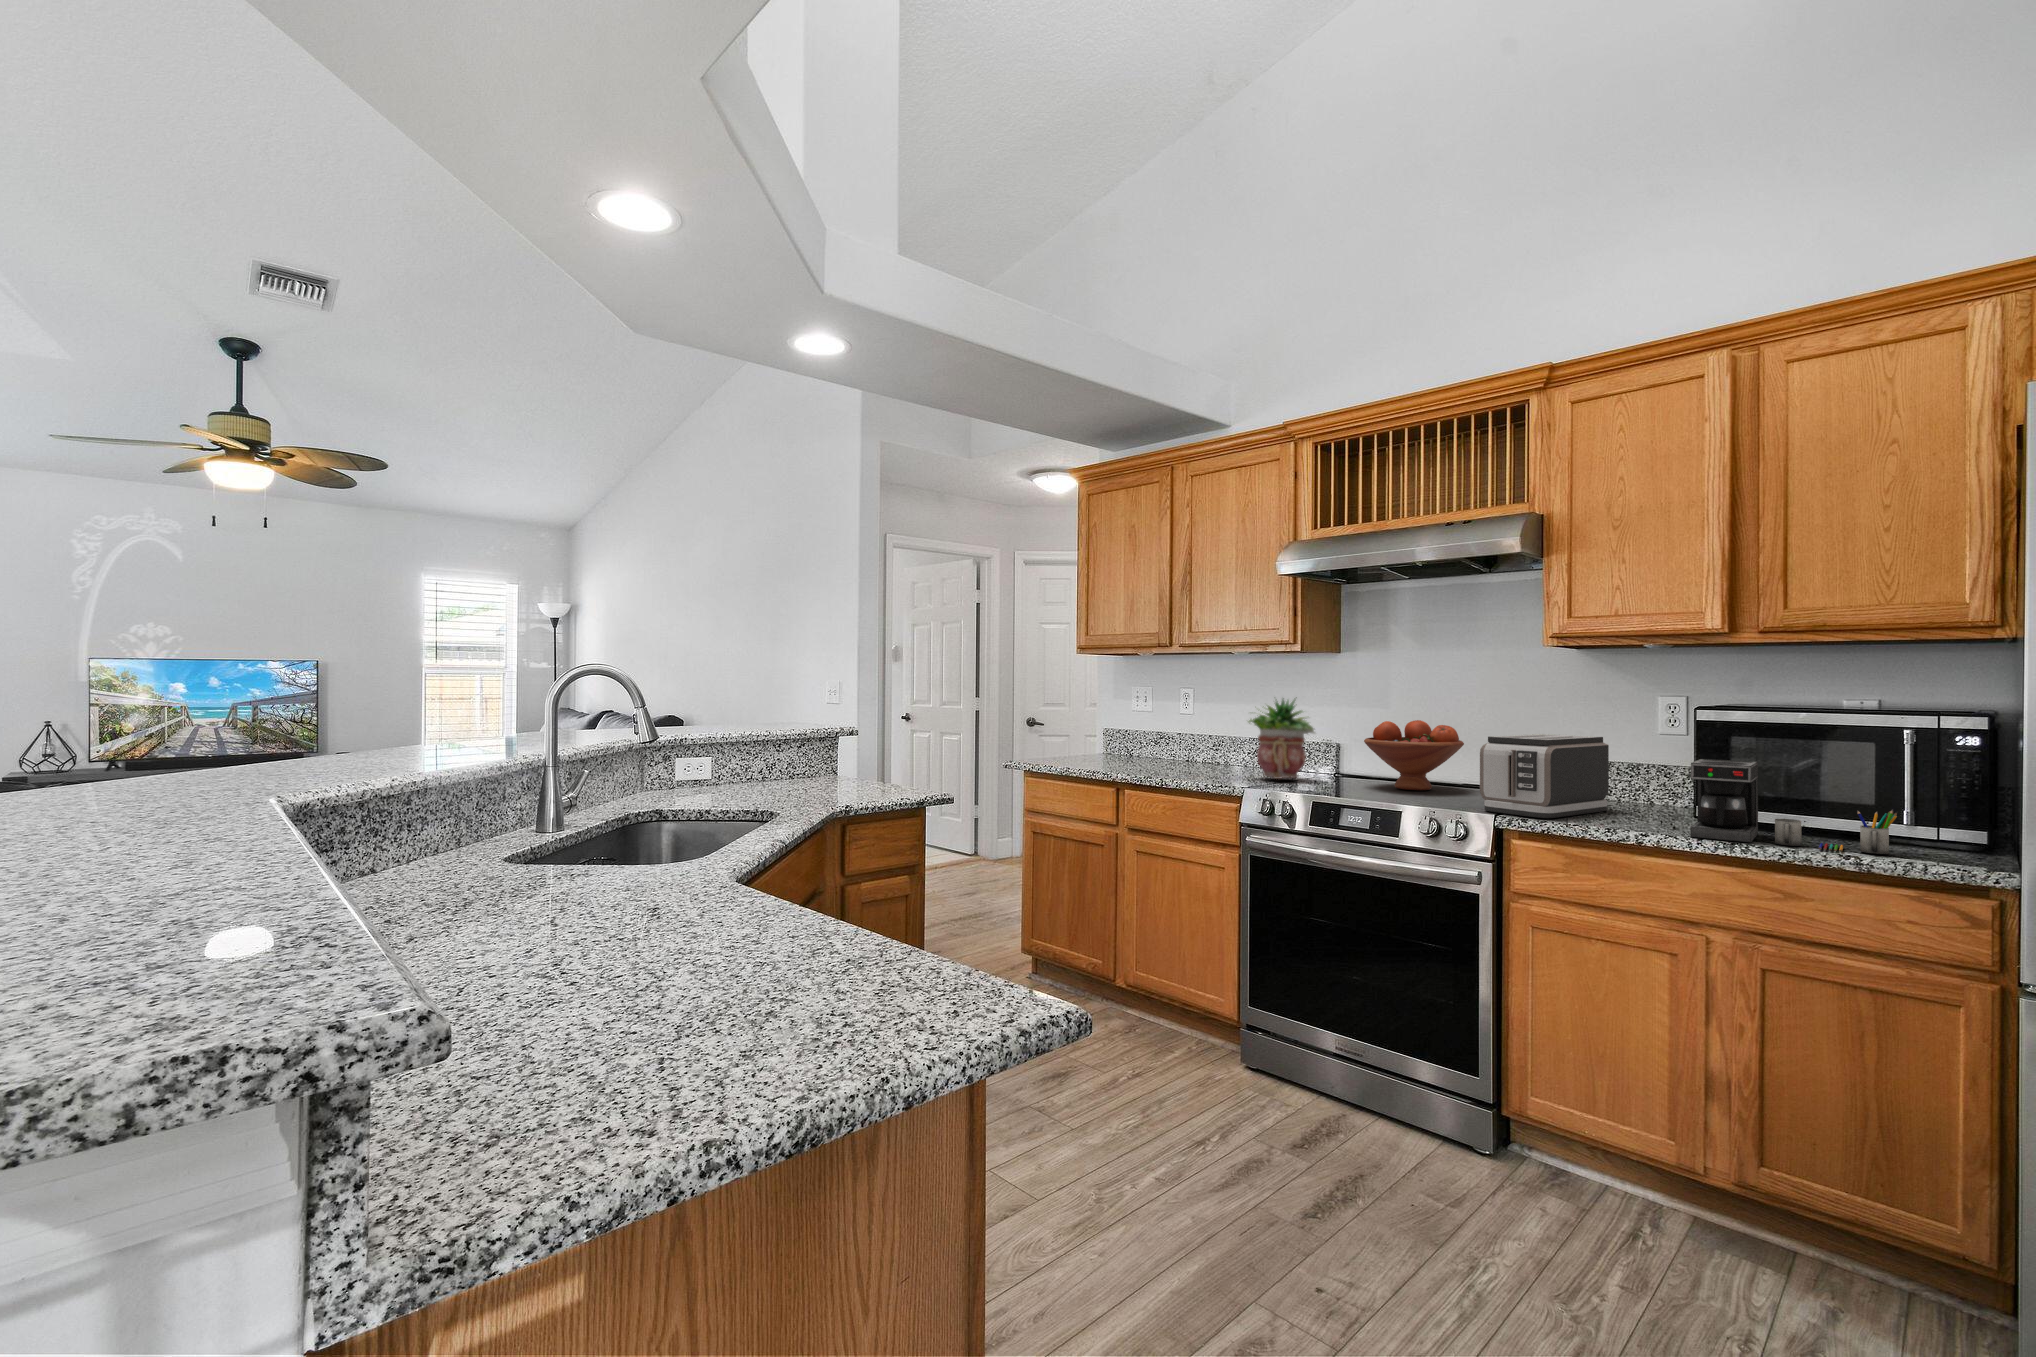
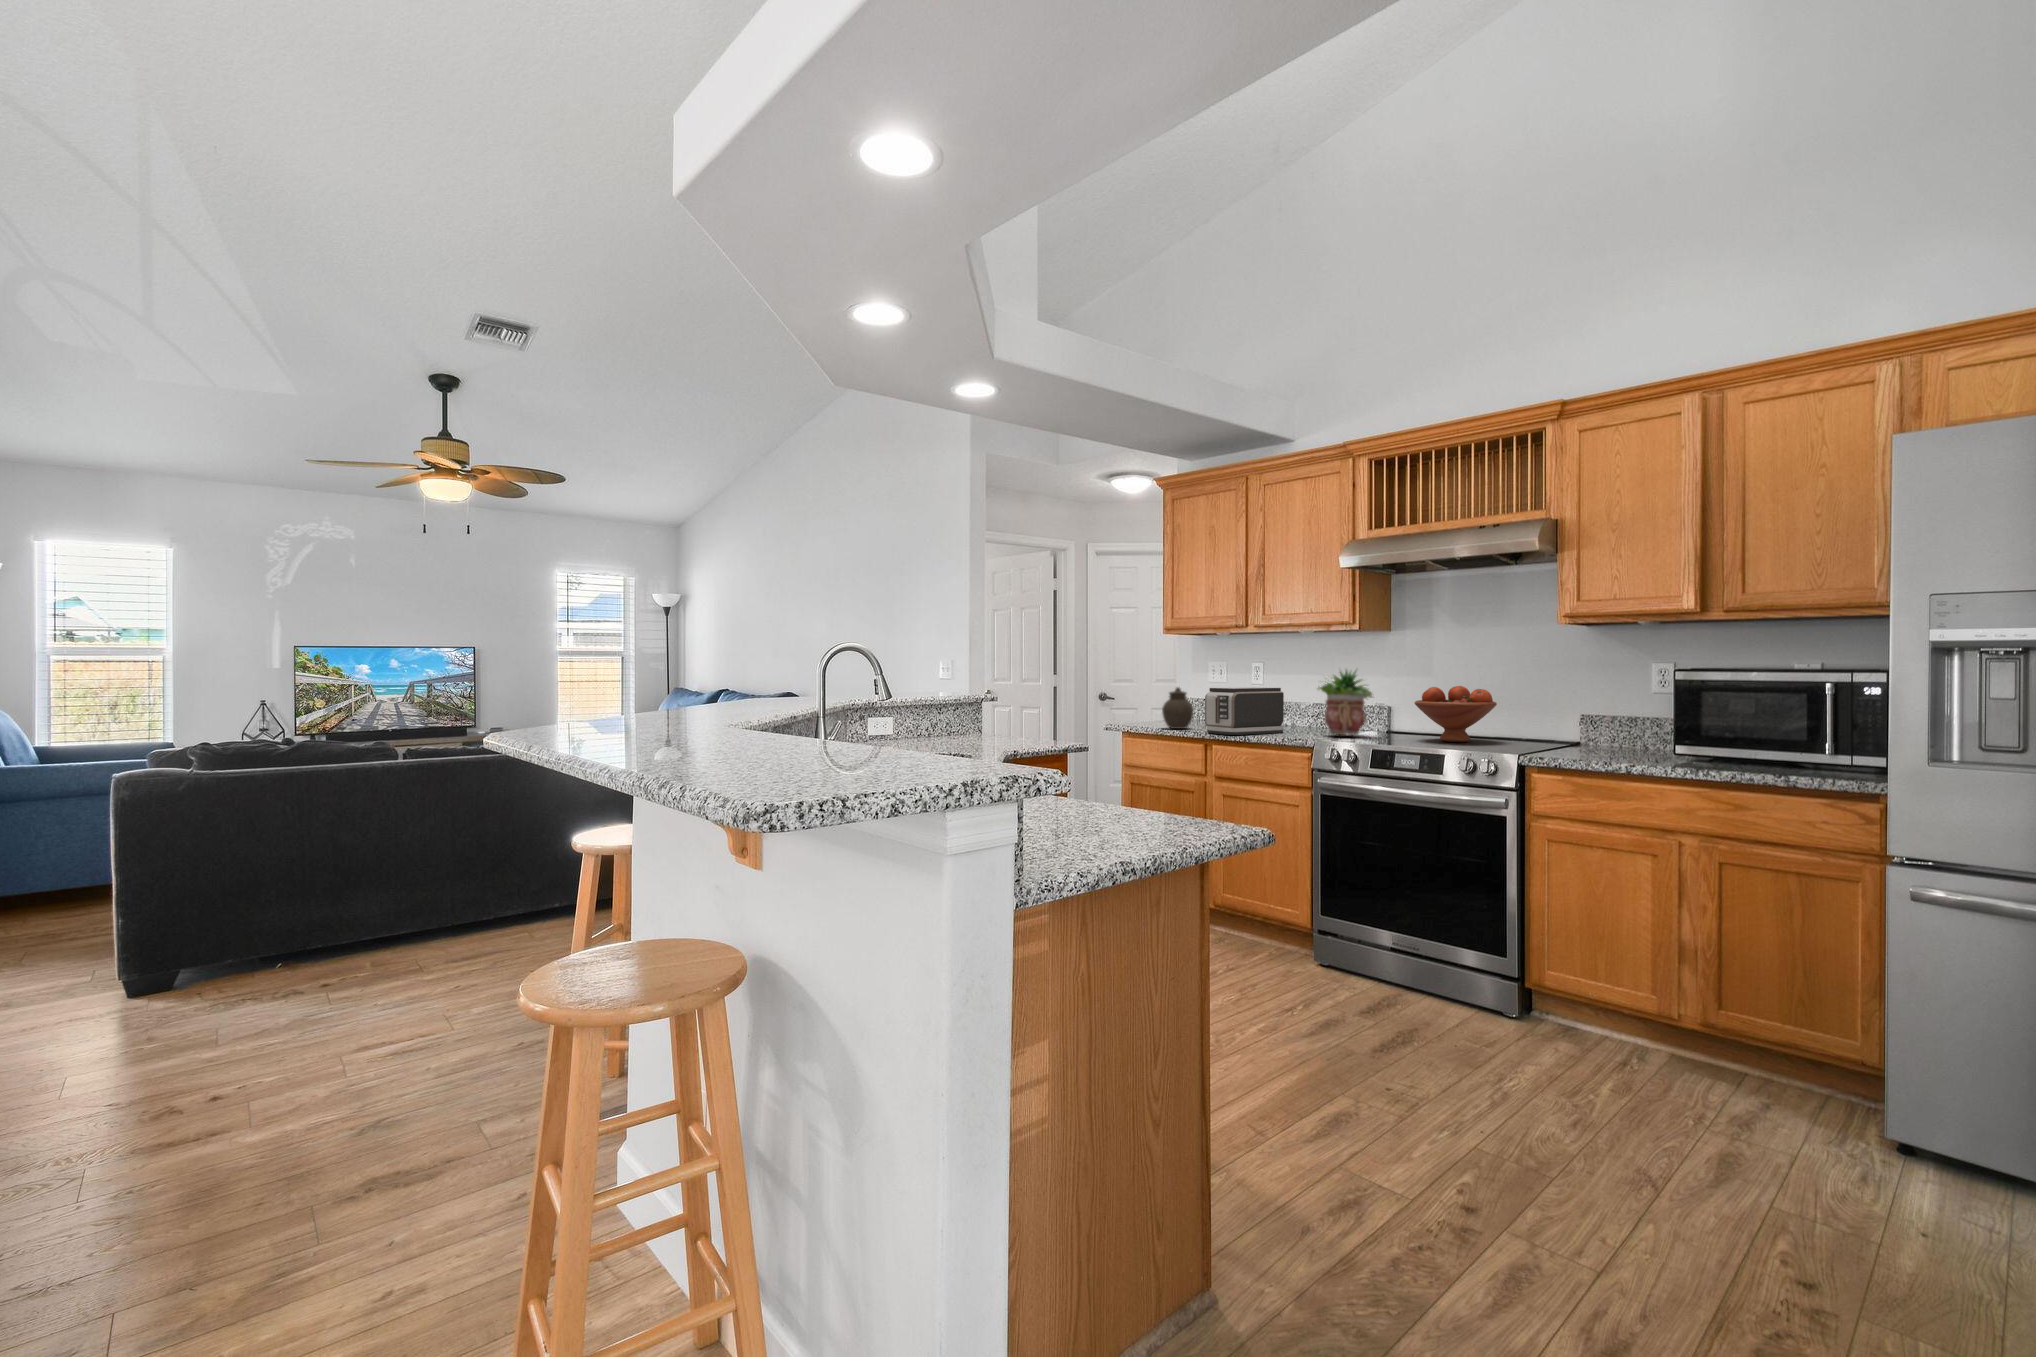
jar: none [1069,717,1105,767] -> present [1162,688,1193,729]
toaster: present [1480,734,1609,818] -> present [1205,687,1284,735]
coffee maker: present [1691,759,1898,854] -> none [1666,709,1816,775]

